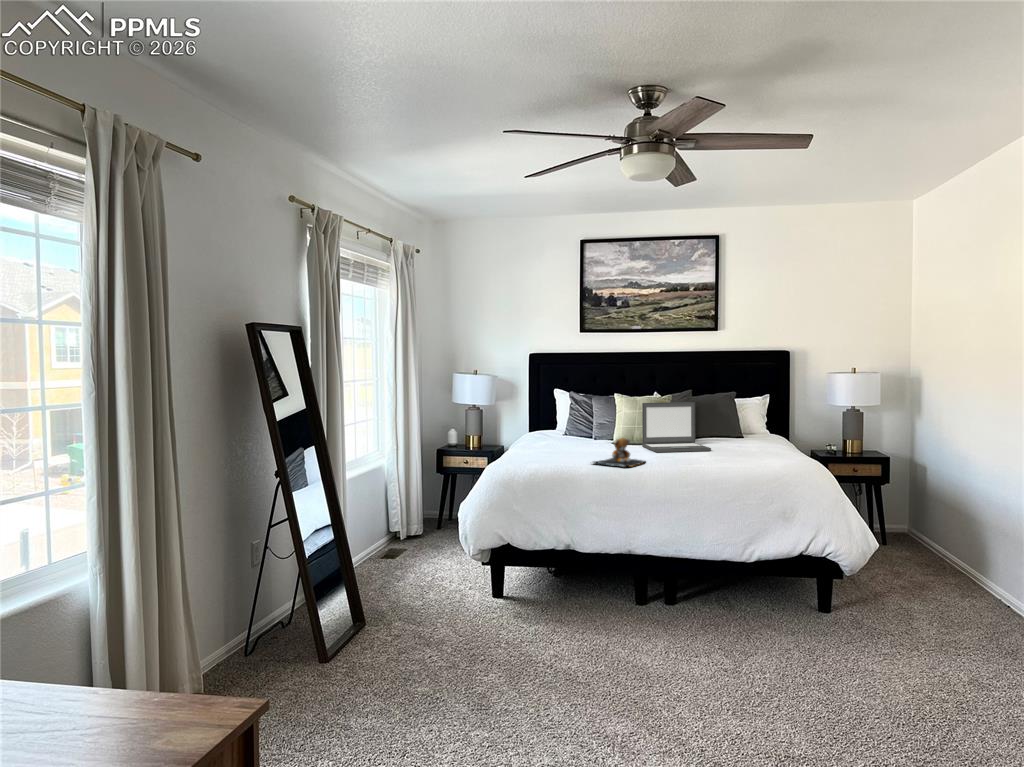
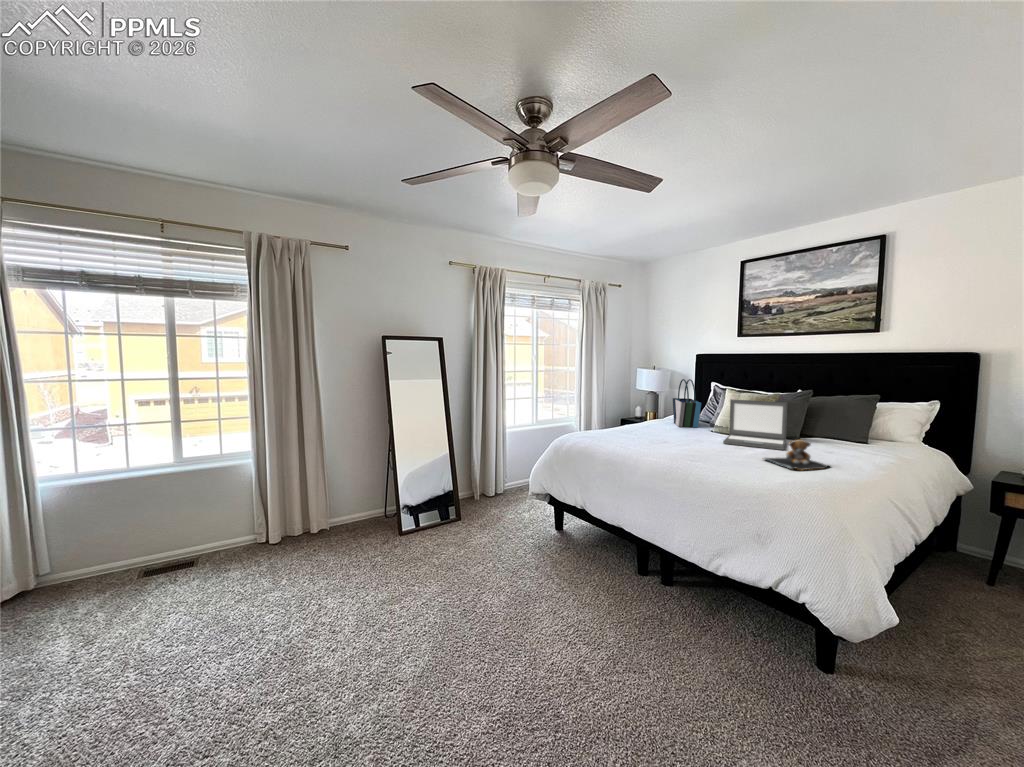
tote bag: none [548,384,598,444] -> present [673,379,701,427]
teddy bear: present [593,438,645,467] -> present [765,440,828,470]

